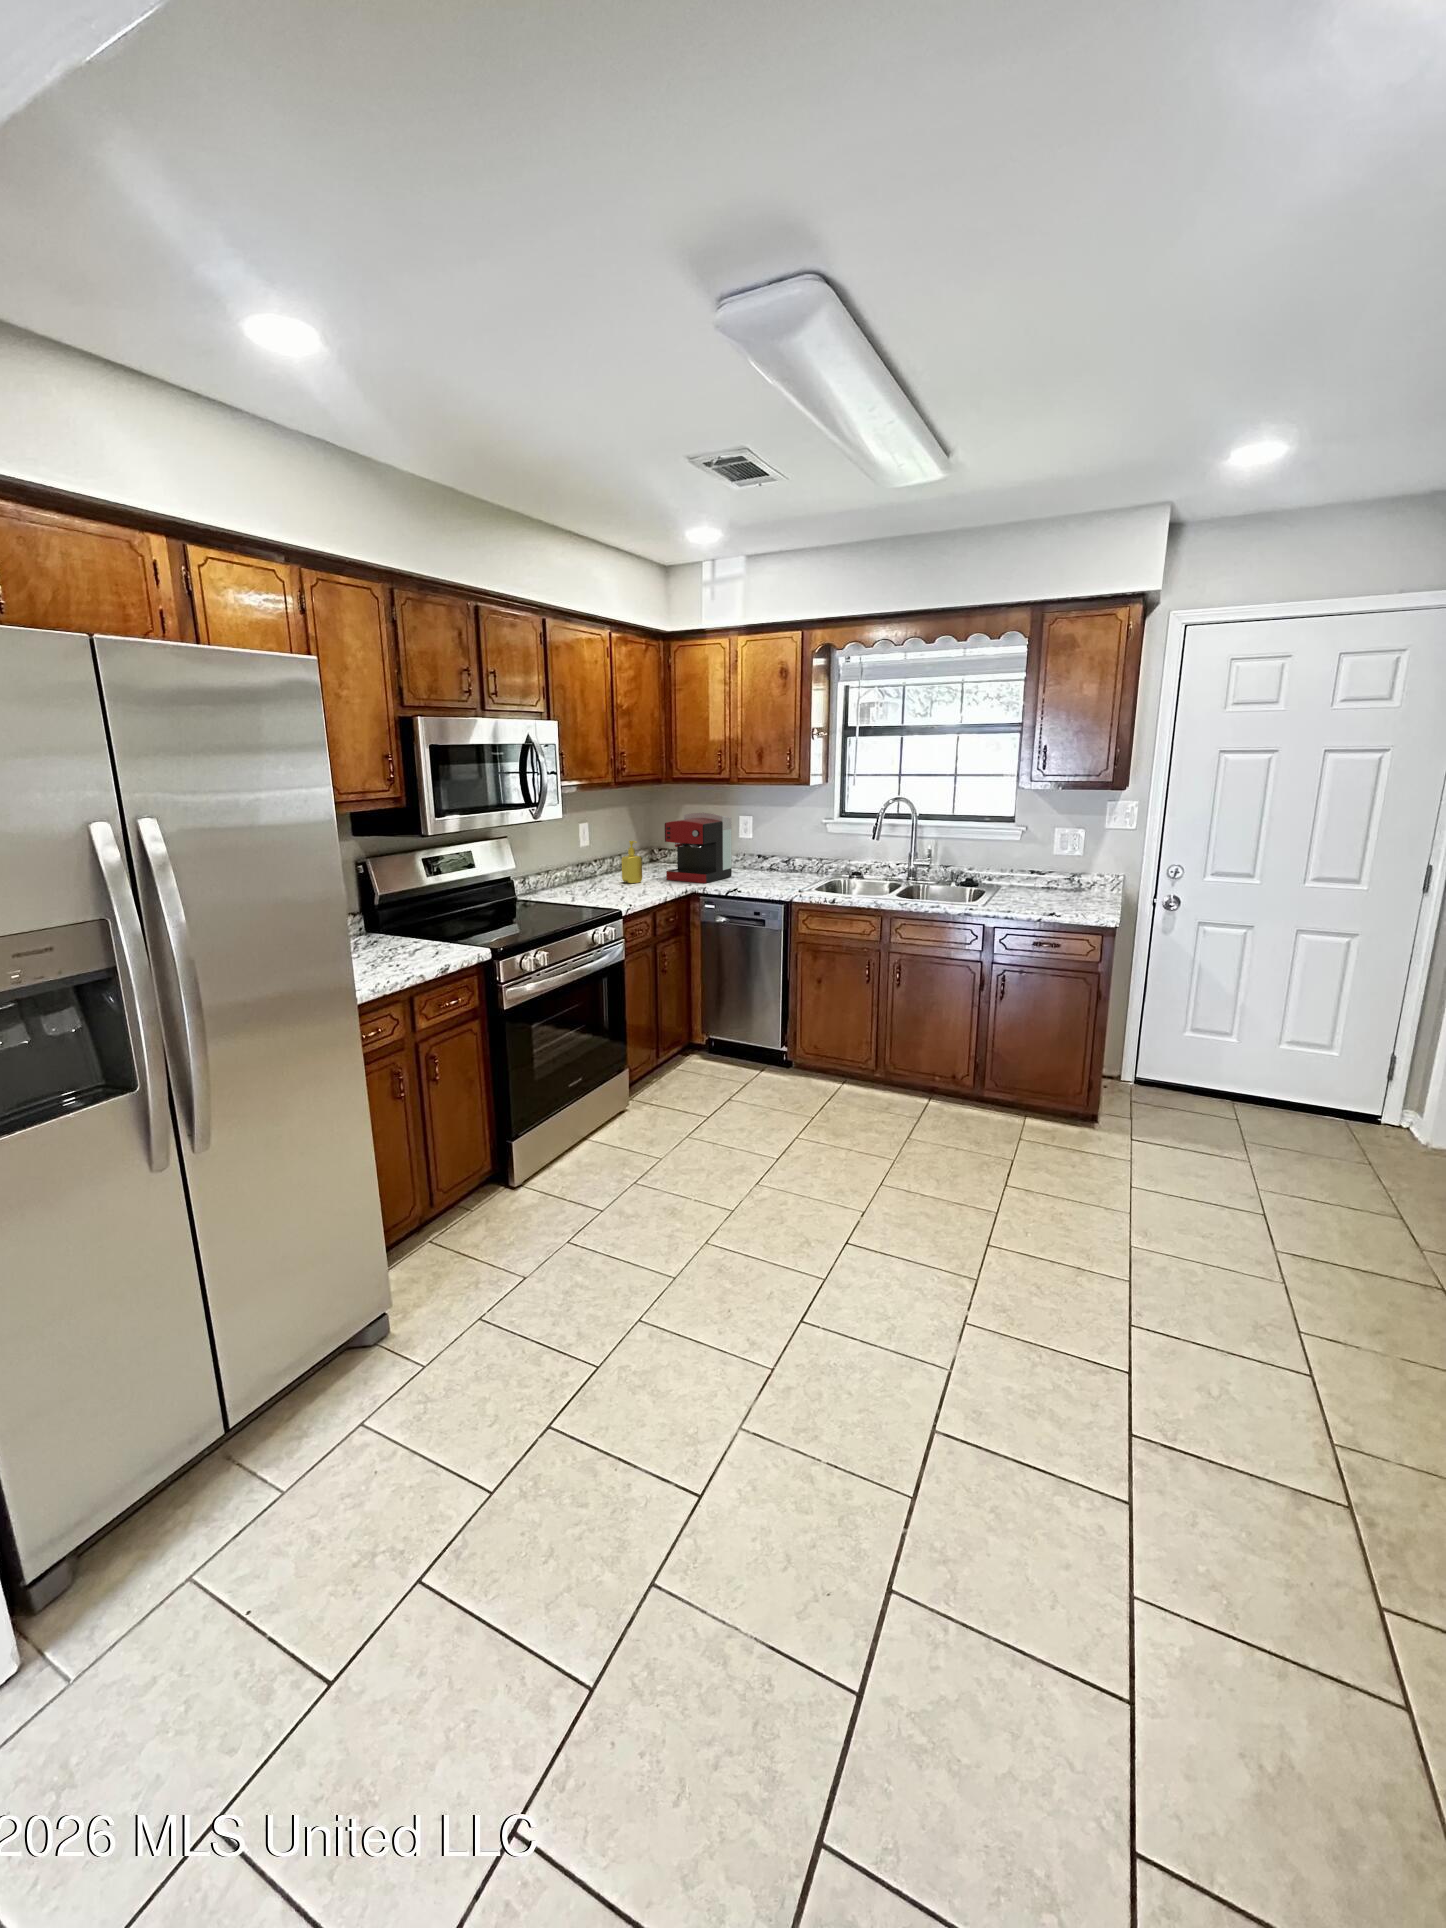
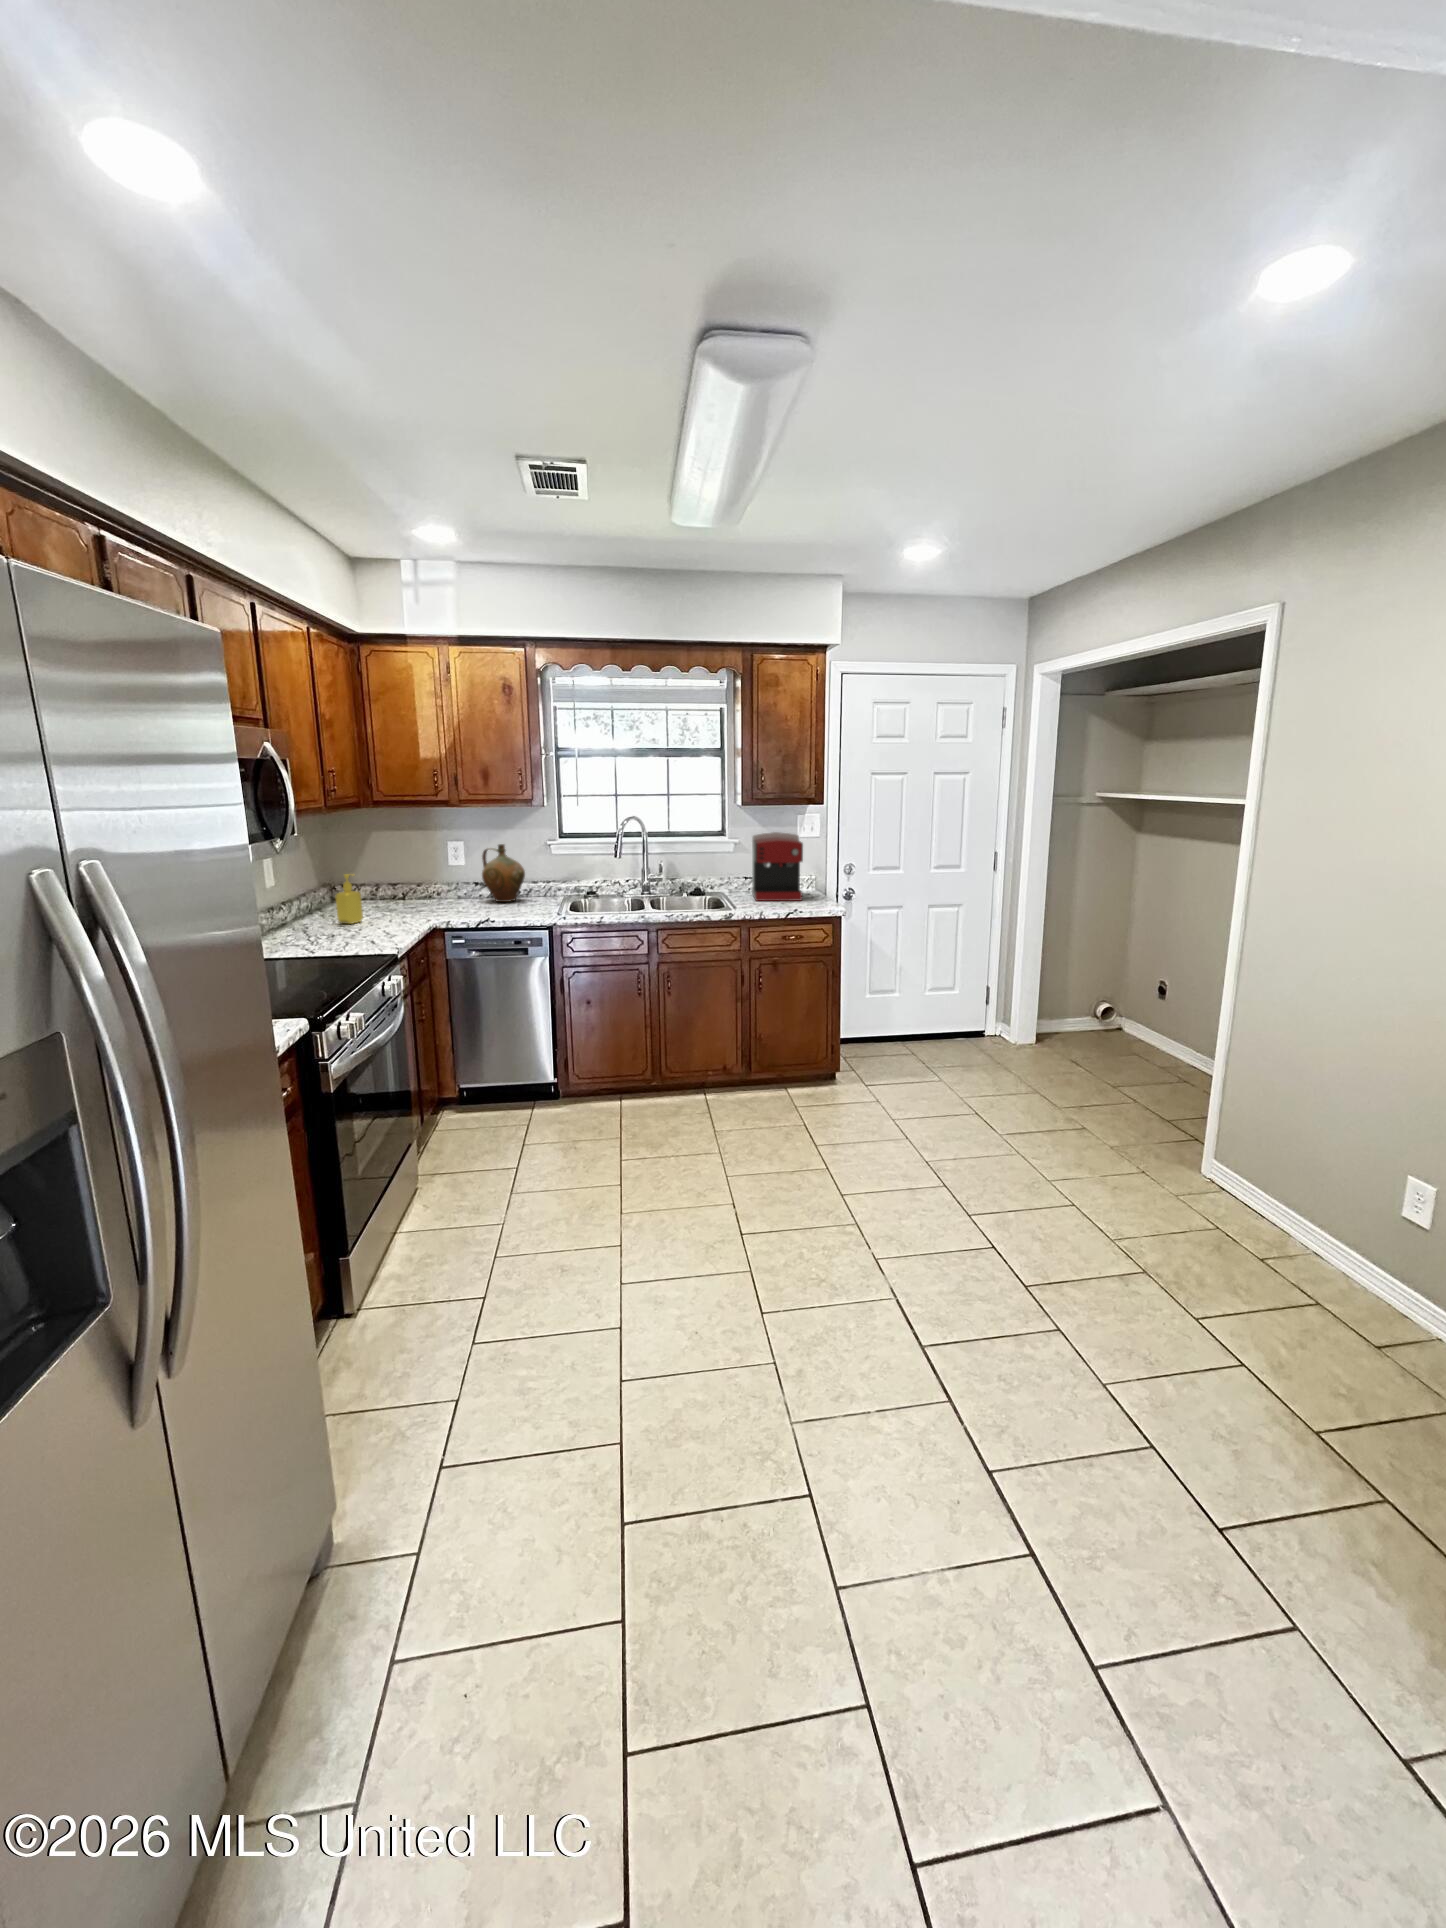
coffee maker: present [665,812,732,883] -> present [752,832,803,901]
ceramic jug: none [757,820,798,876] -> present [482,844,525,902]

